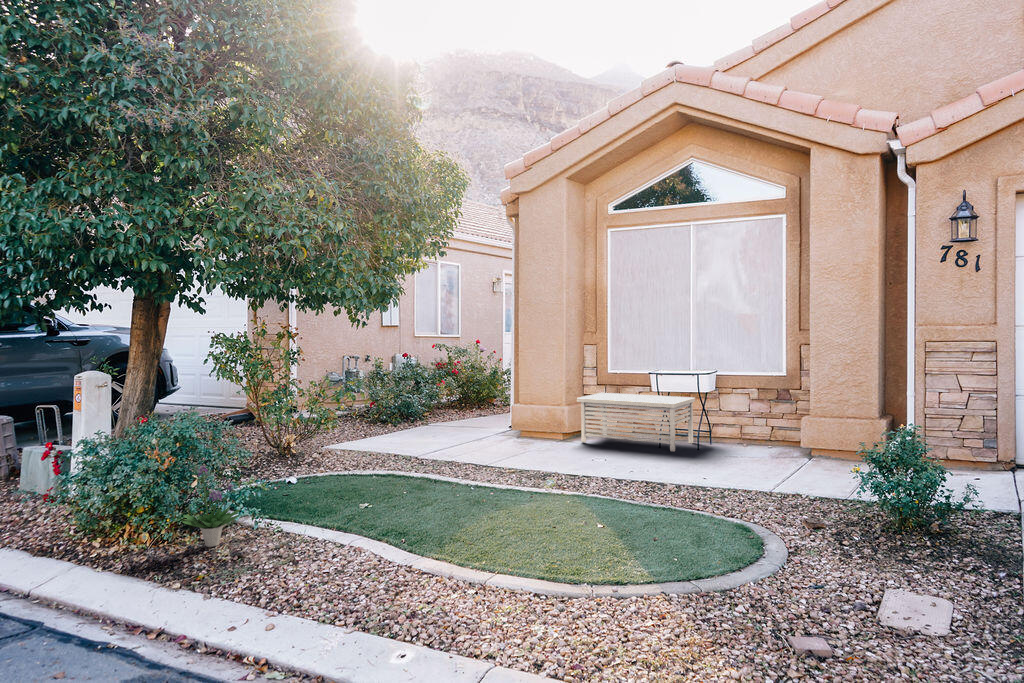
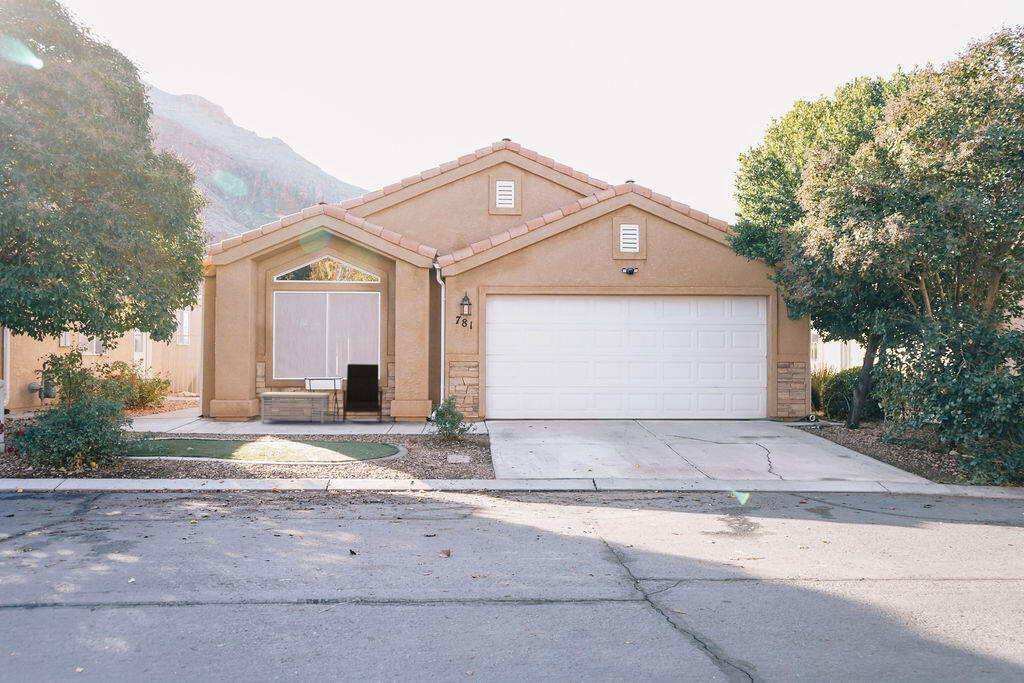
lounge chair: none [704,348,786,459] -> present [343,364,383,423]
potted plant: present [183,465,240,547] -> none [117,419,153,462]

